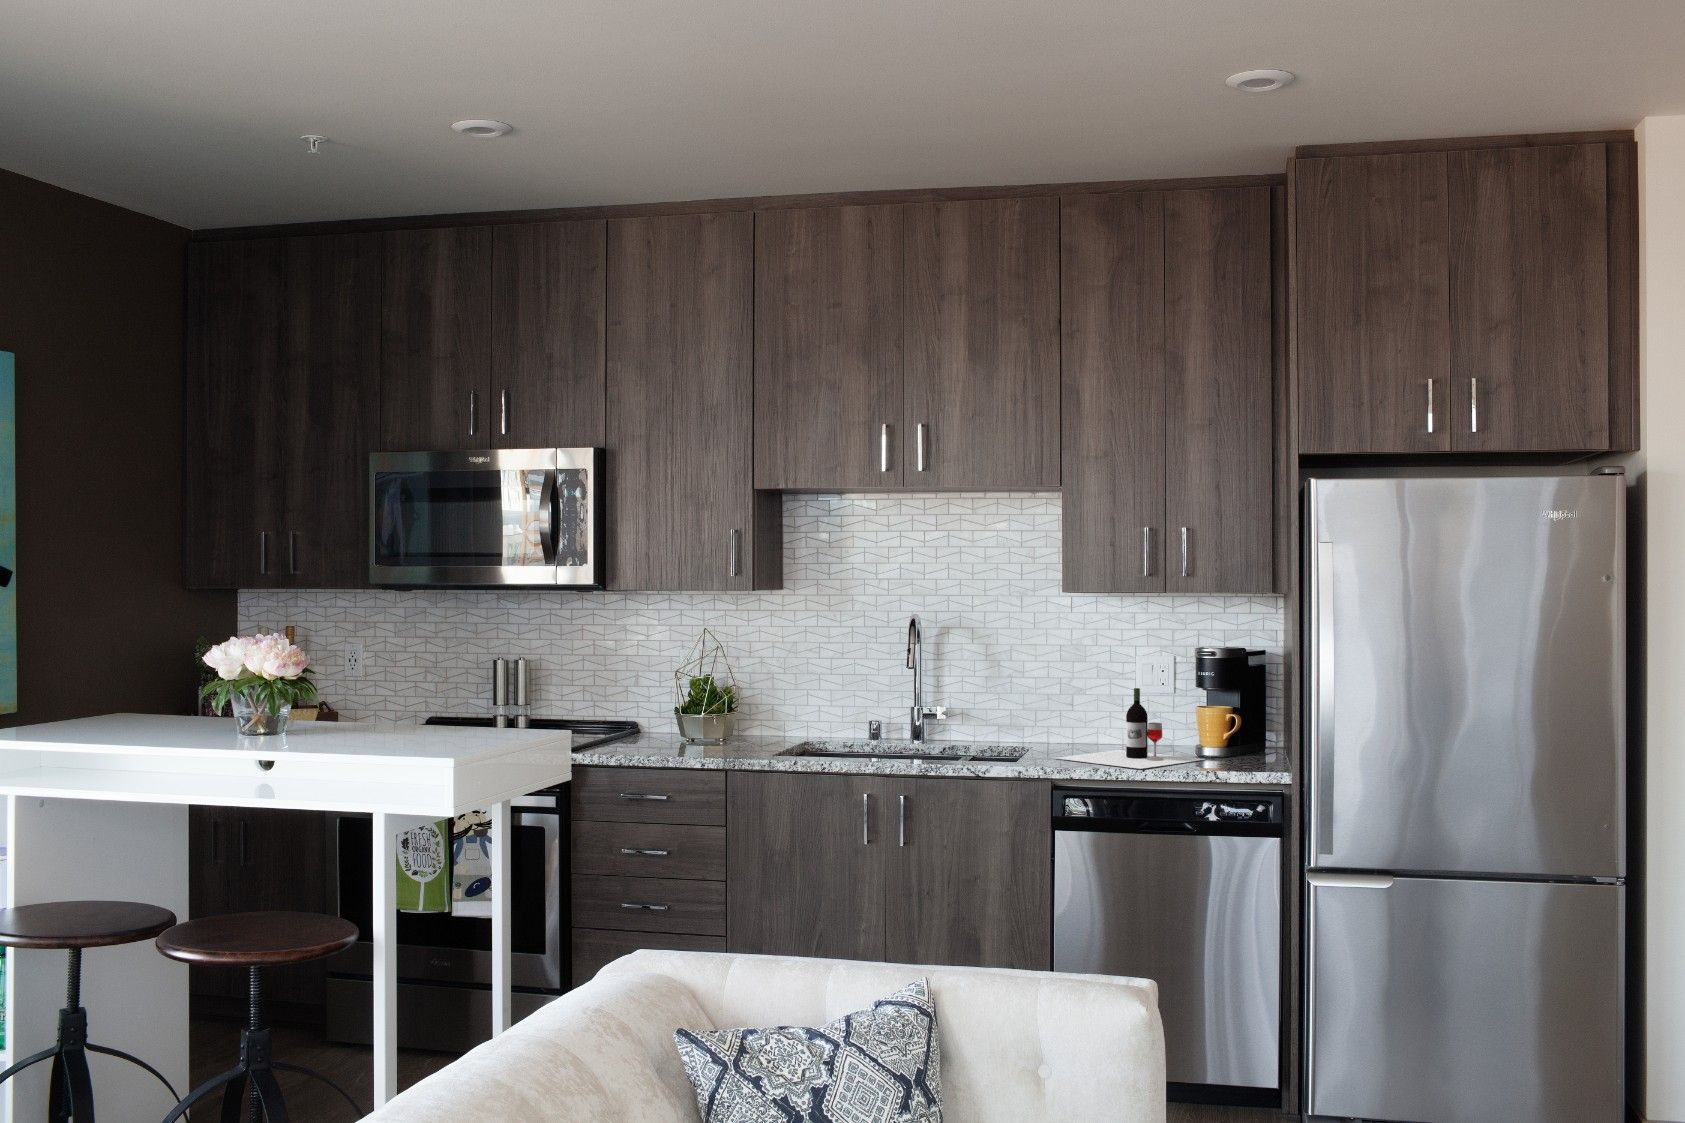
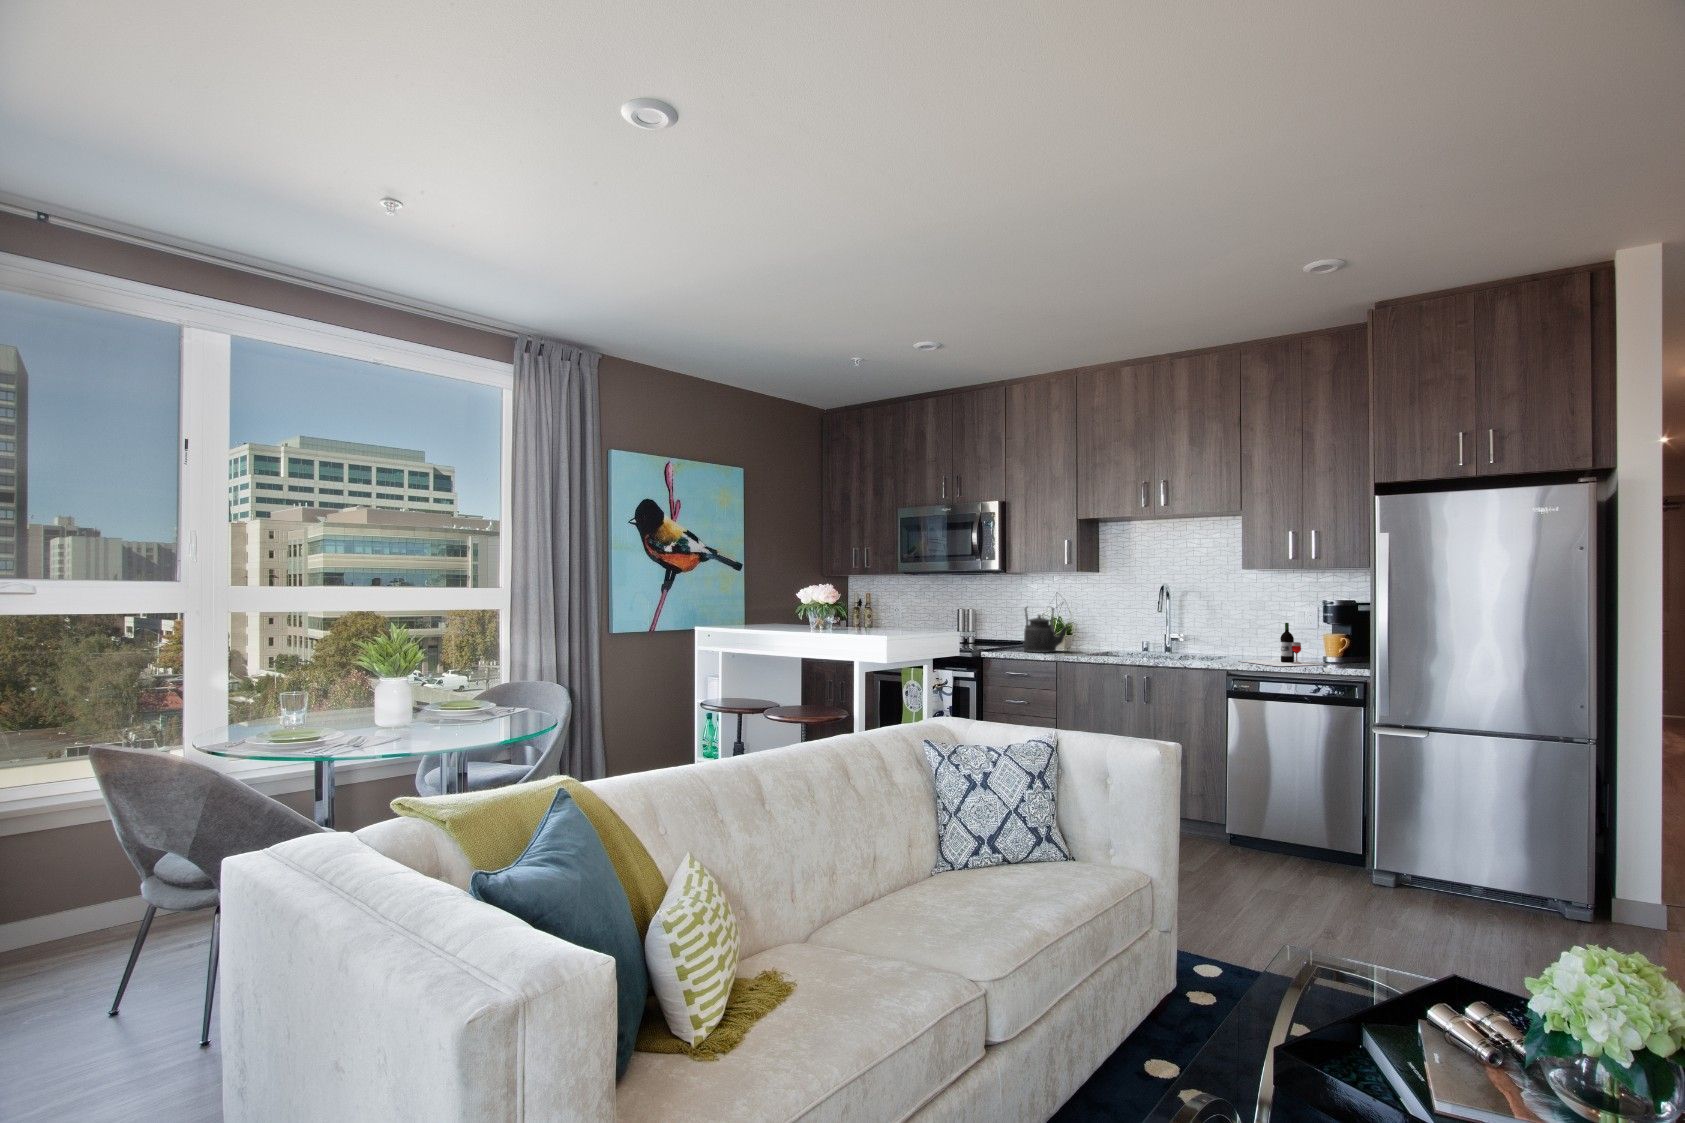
kettle: none [654,660,747,753] -> present [1024,607,1068,653]

